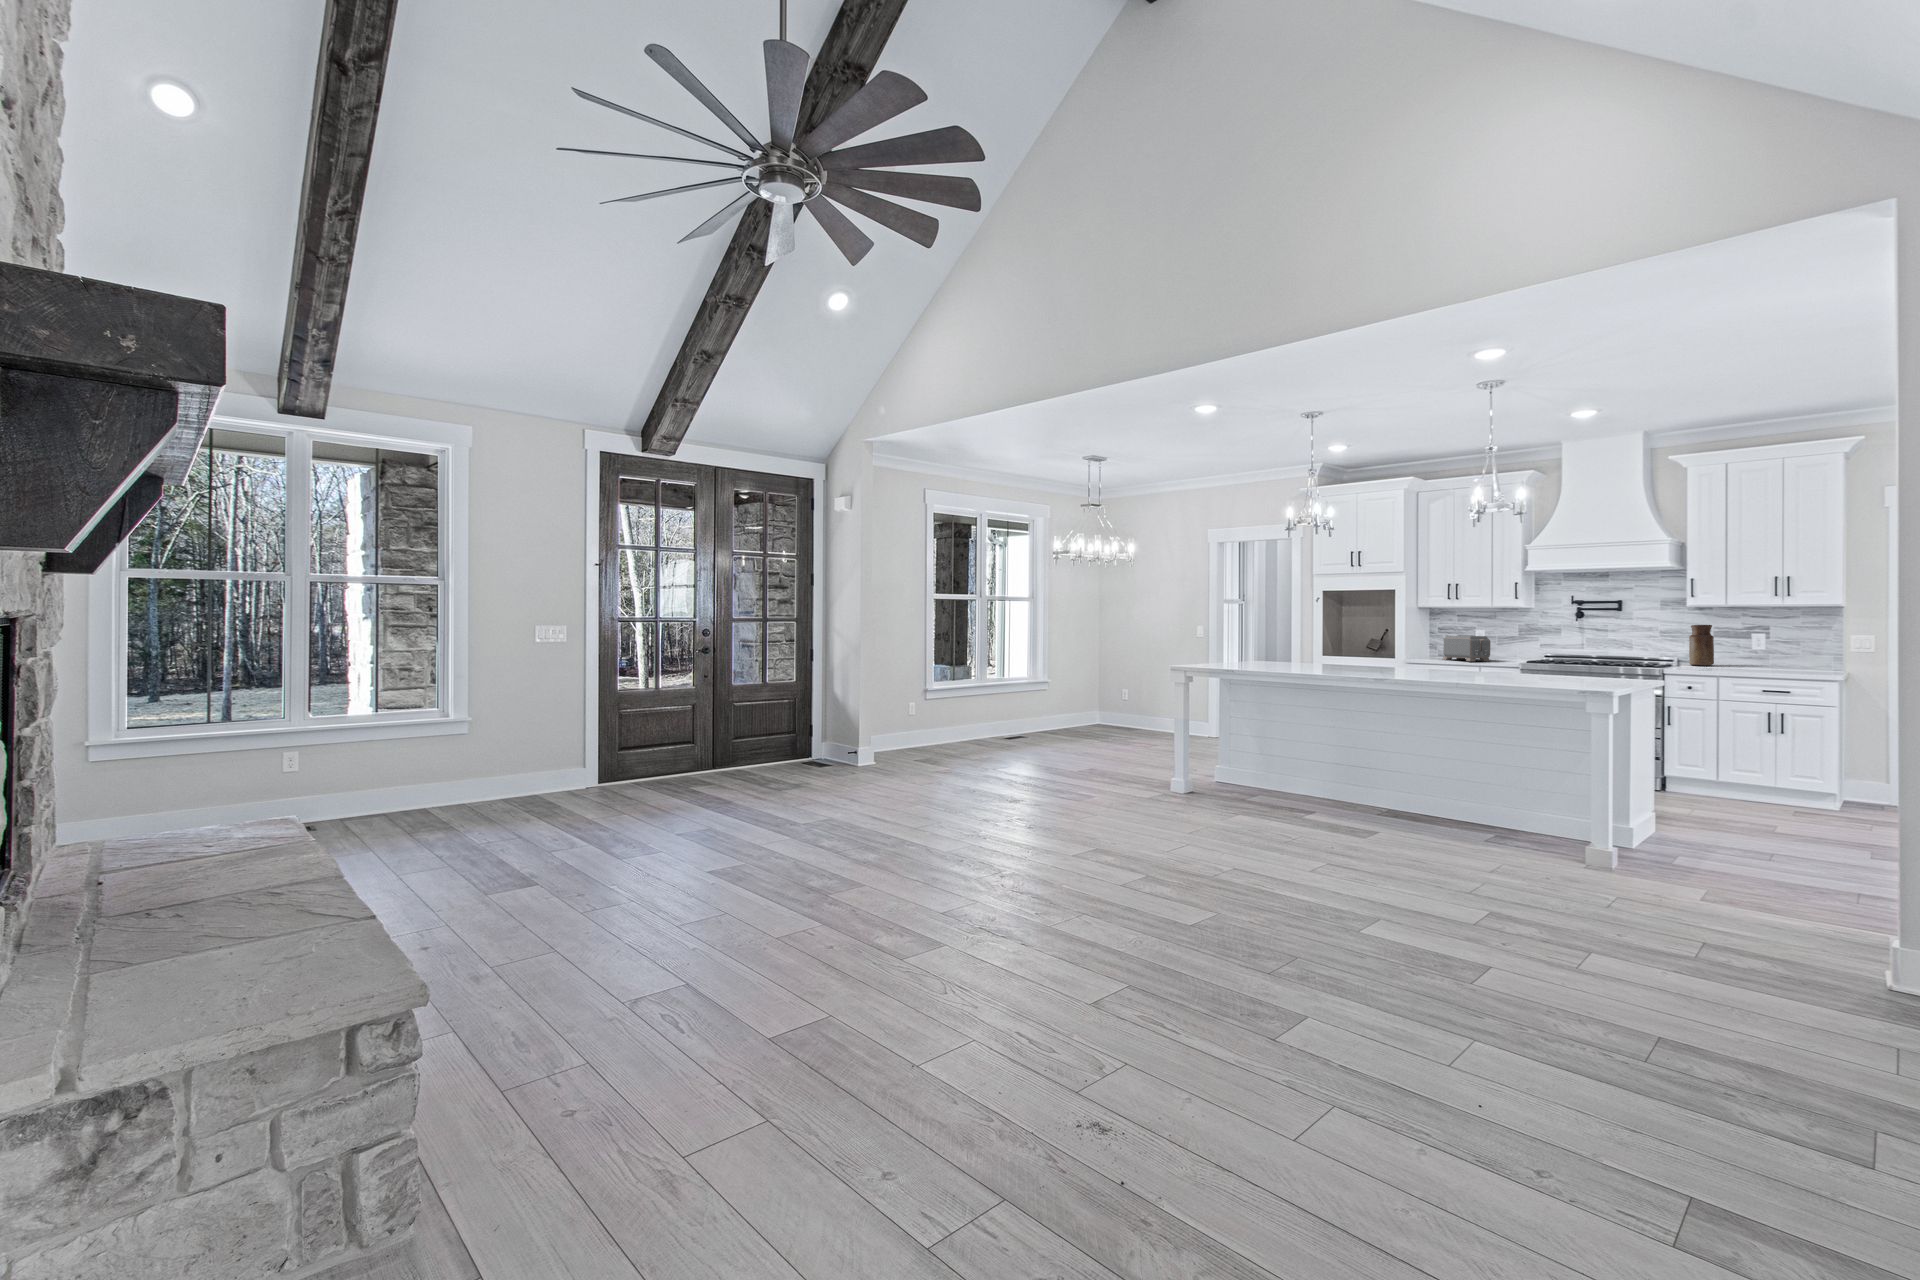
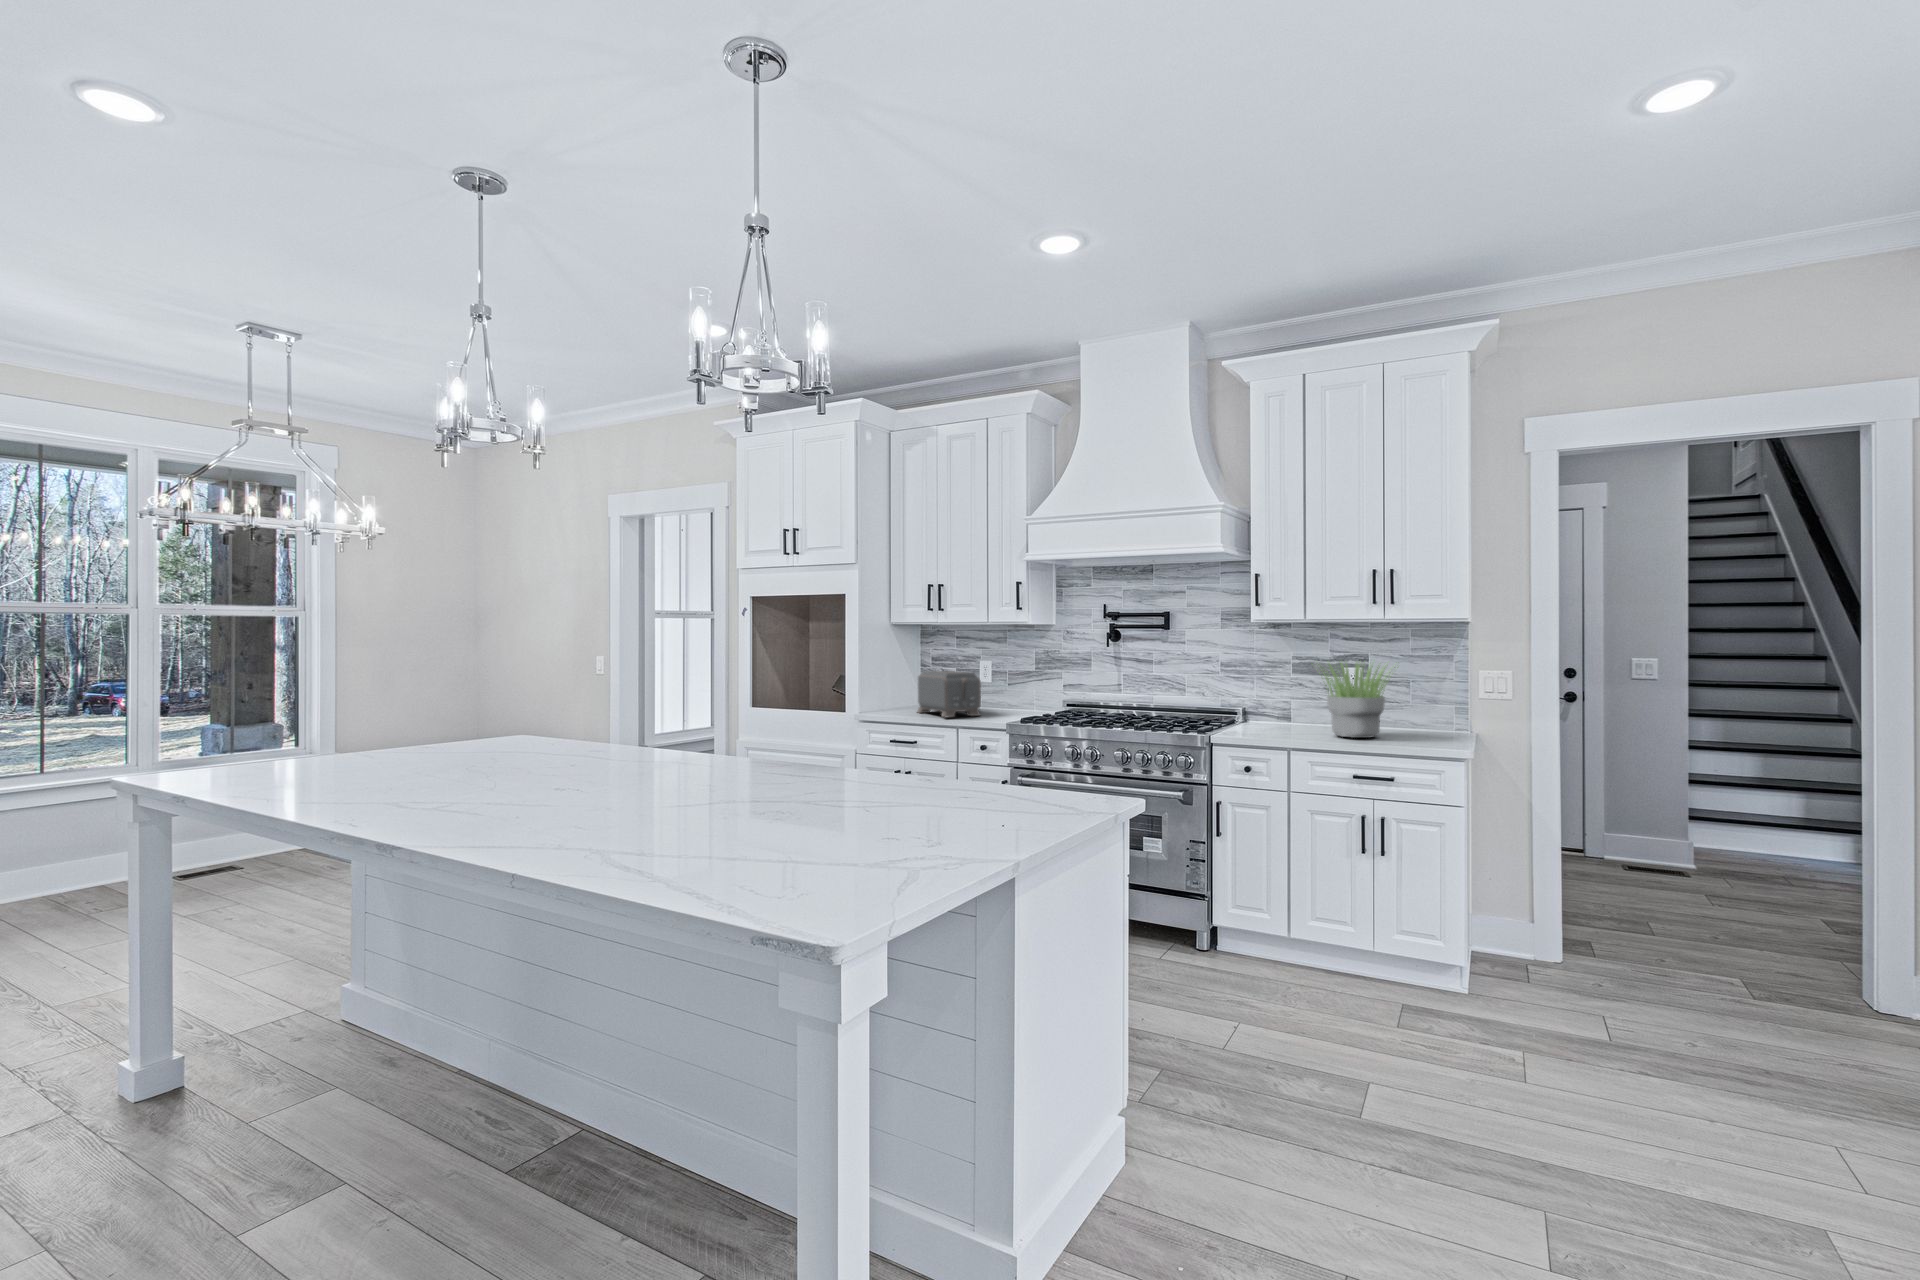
vase: present [1689,625,1714,666] -> none [1259,653,1293,722]
potted plant: none [1730,627,1798,671] -> present [1317,663,1391,738]

